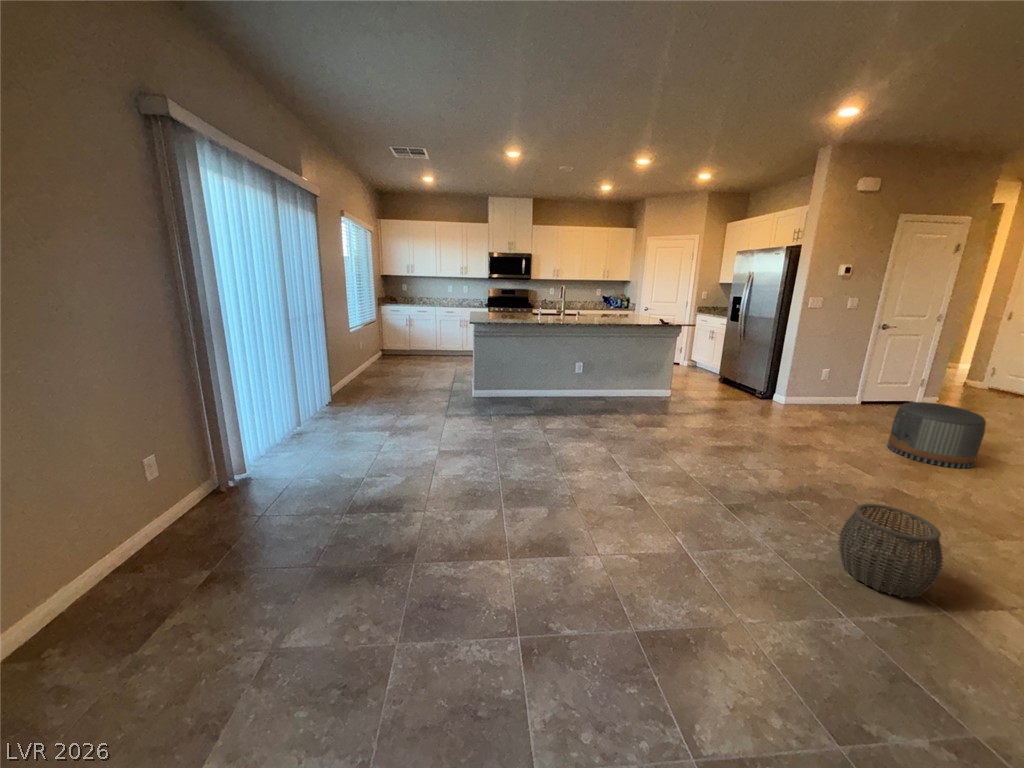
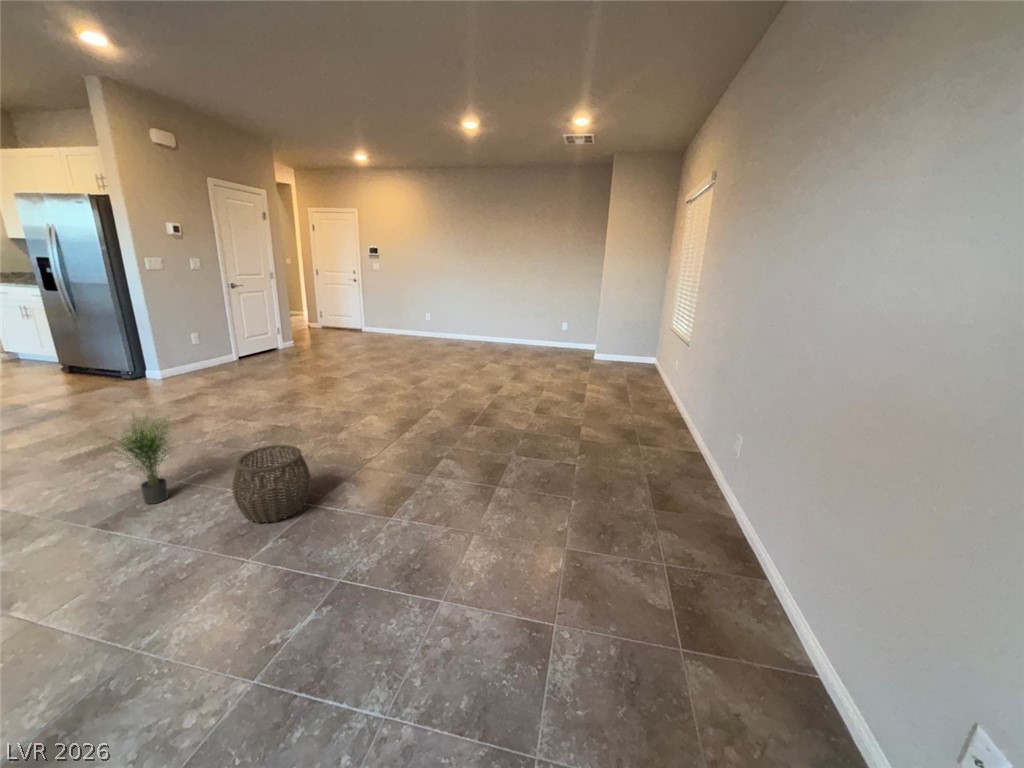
pouf: present [887,402,986,468] -> none [261,346,322,396]
potted plant: none [739,424,808,508] -> present [109,416,172,504]

